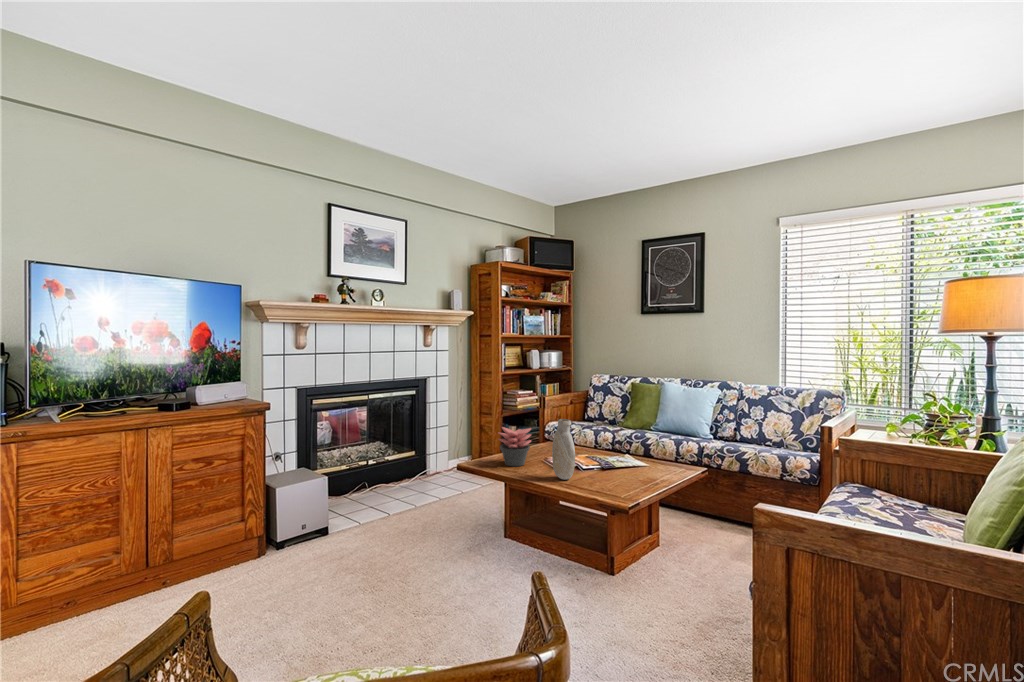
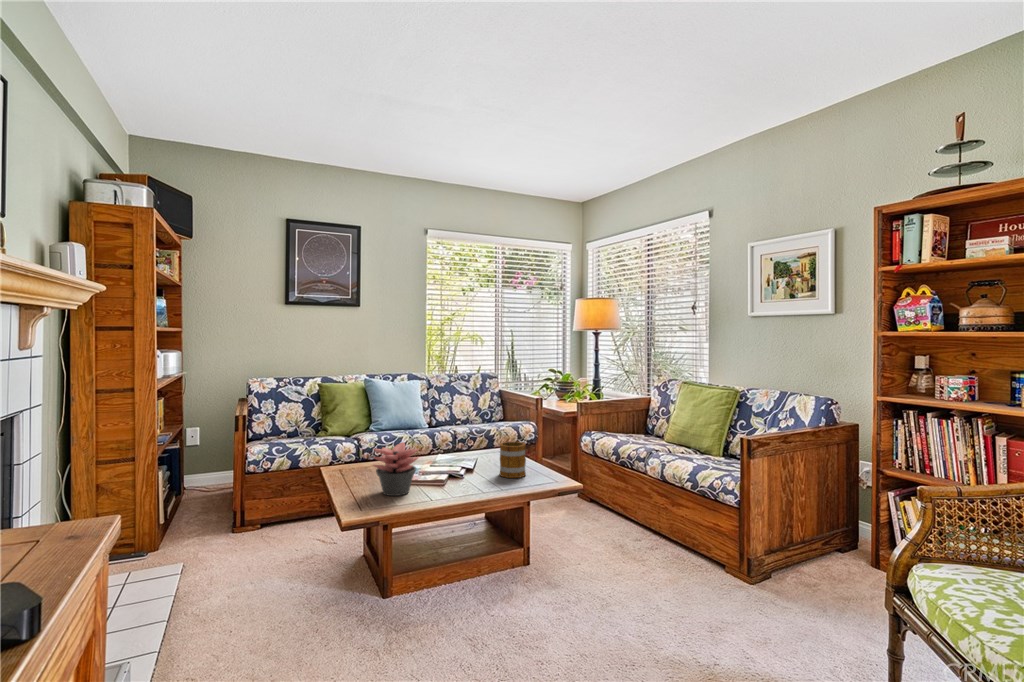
vase: present [552,419,575,480] -> none [469,419,493,485]
mug: none [595,449,634,486] -> present [500,441,526,478]

